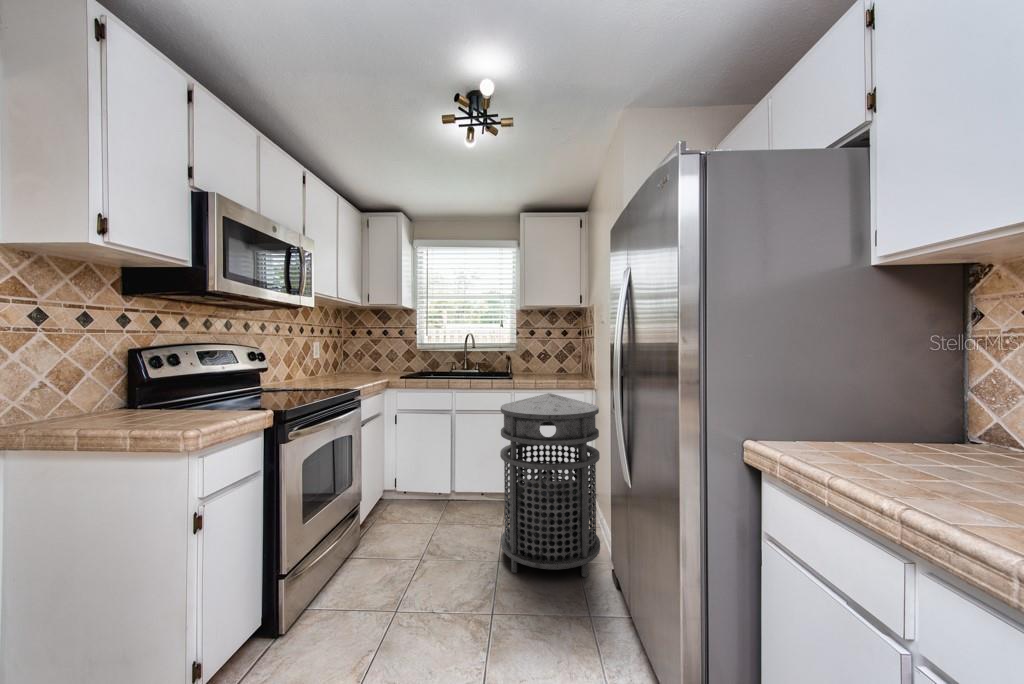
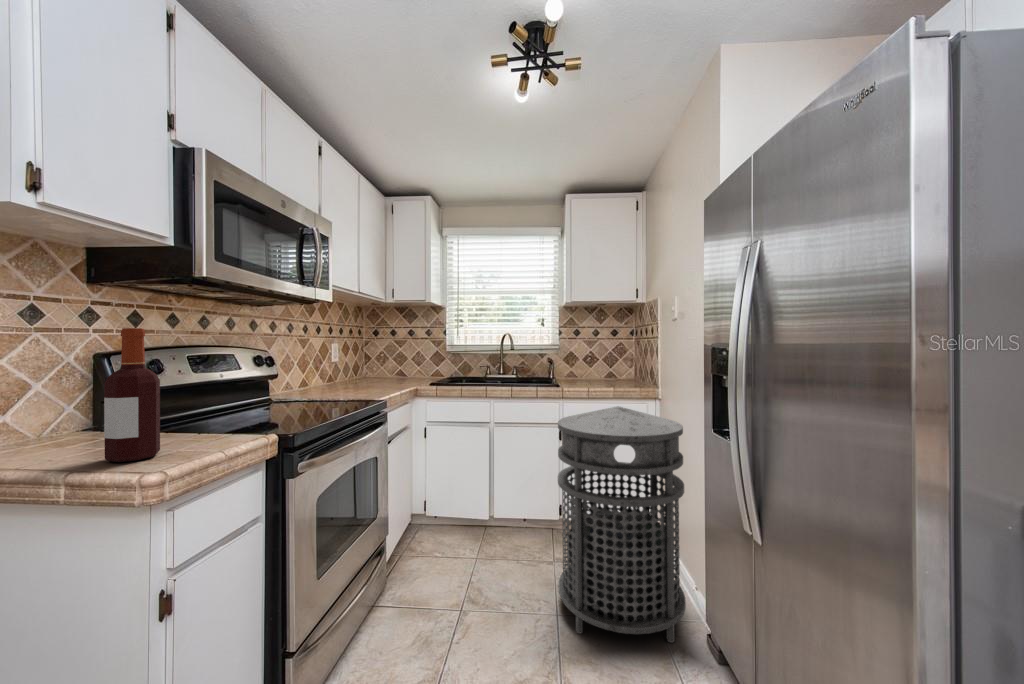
bottle: none [152,331,189,425] -> present [104,328,160,462]

